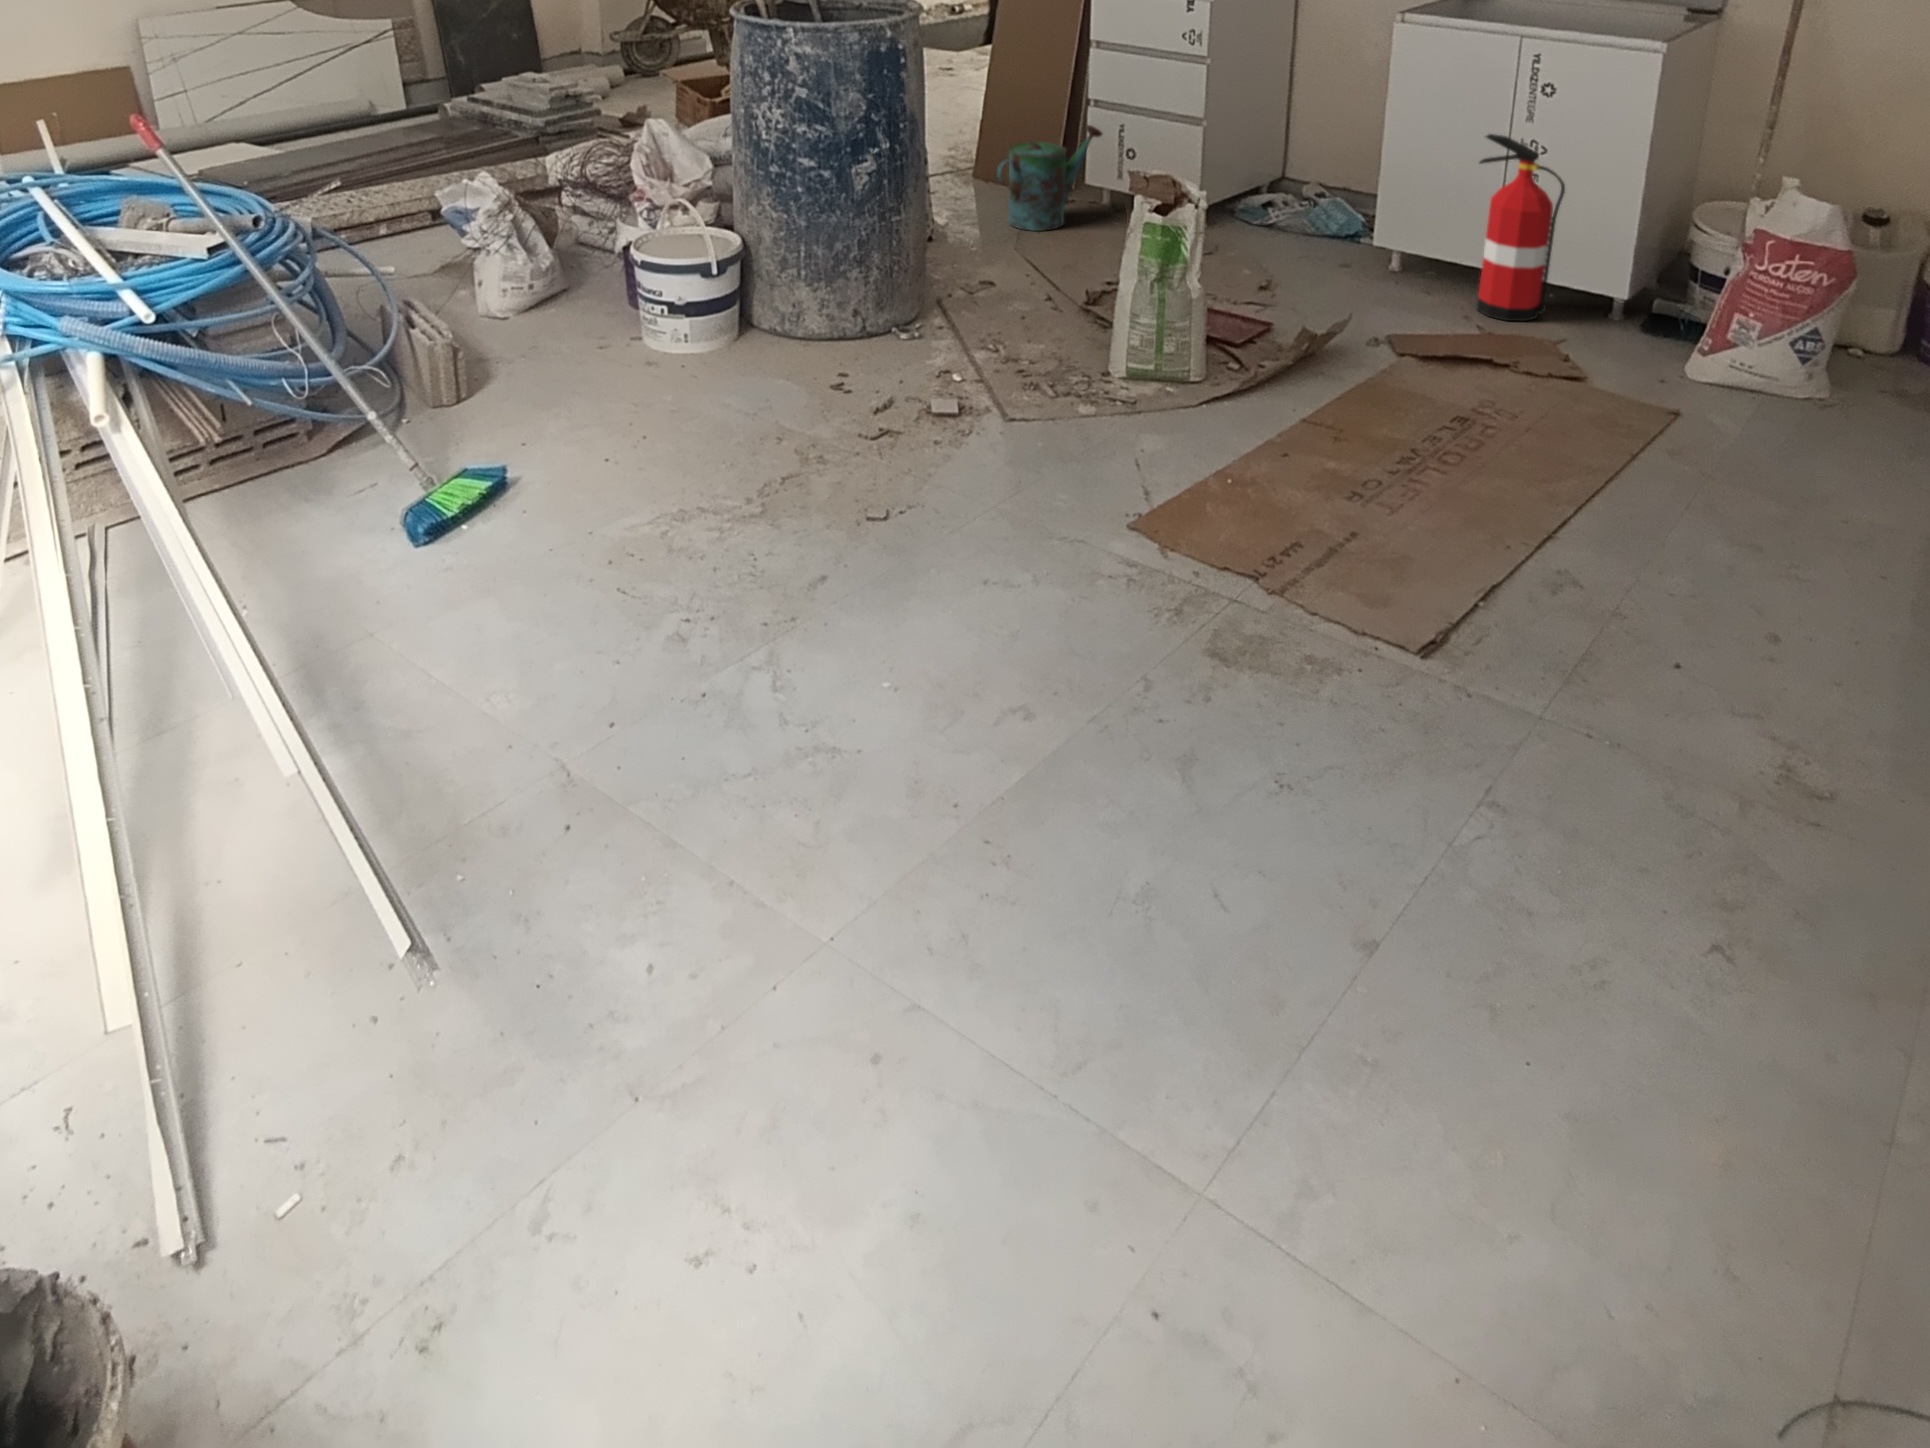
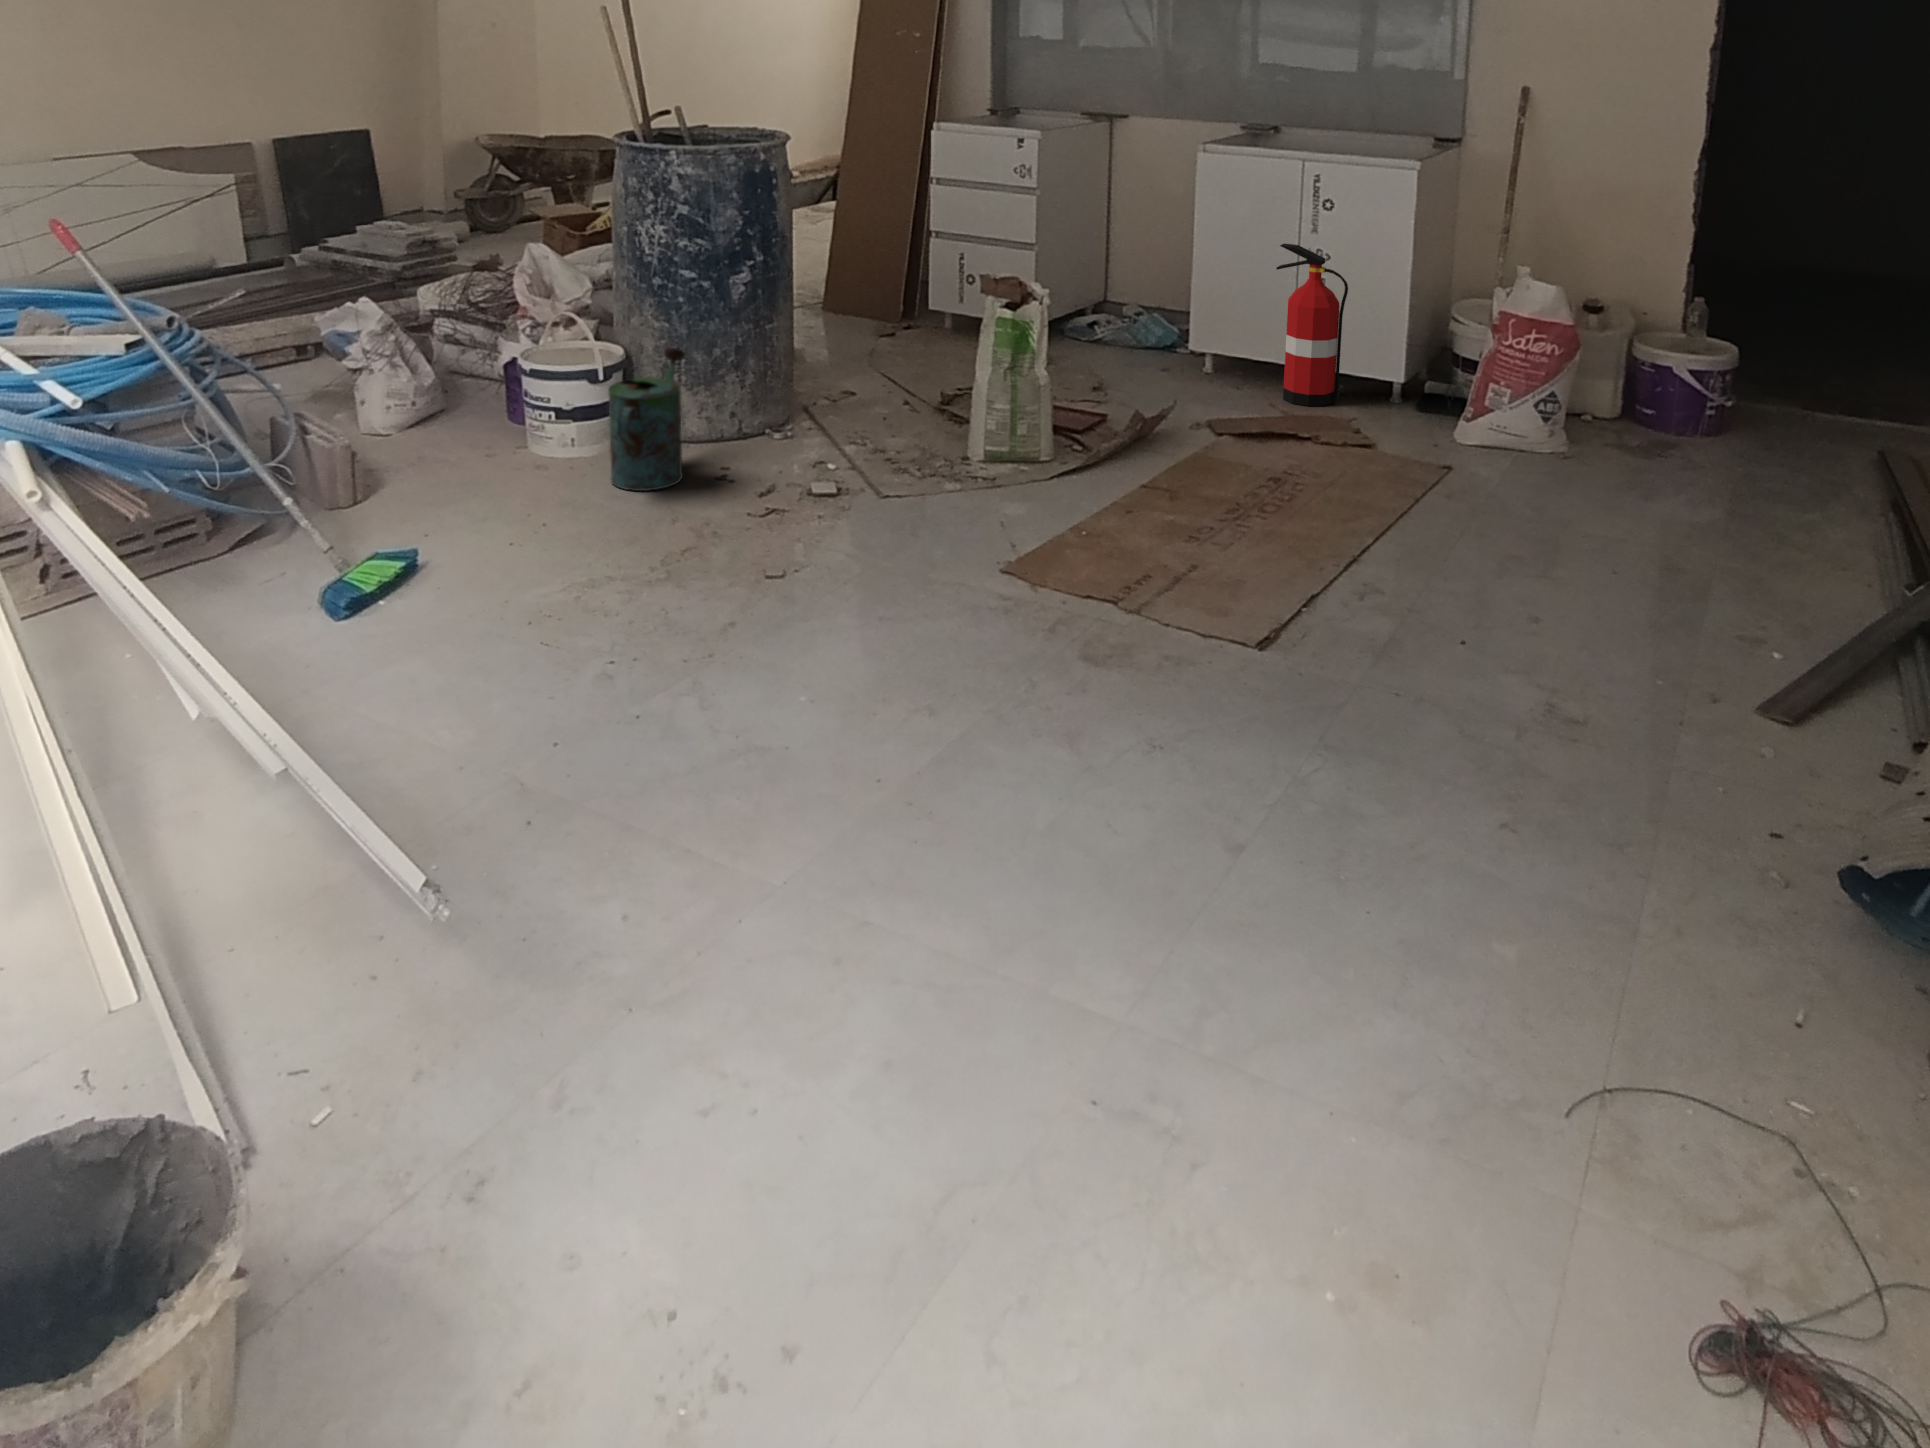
watering can: present [996,125,1102,231] -> present [608,348,686,491]

